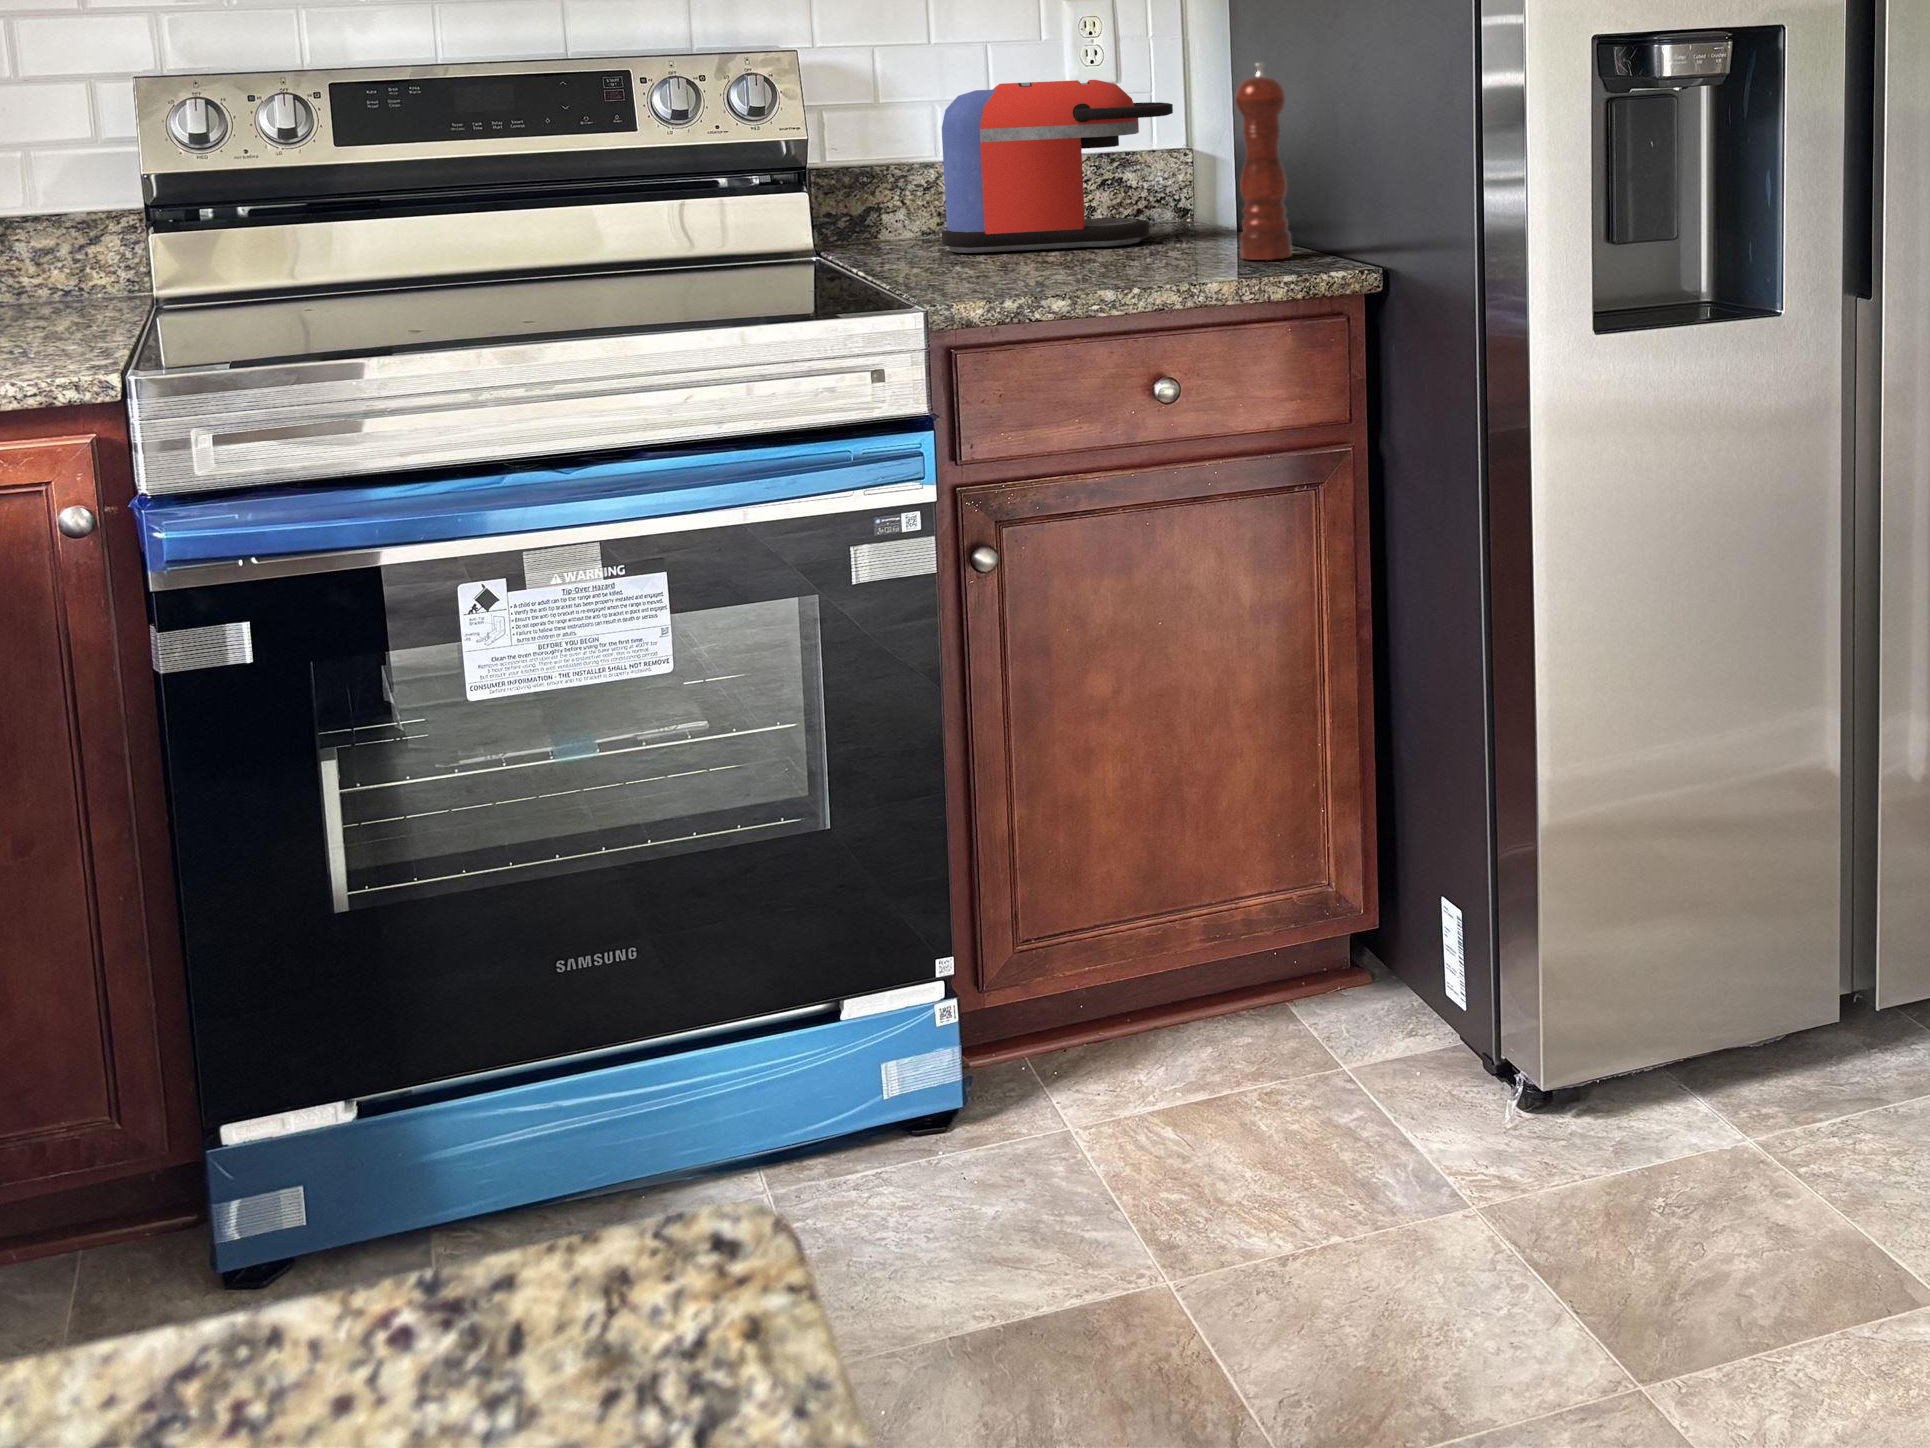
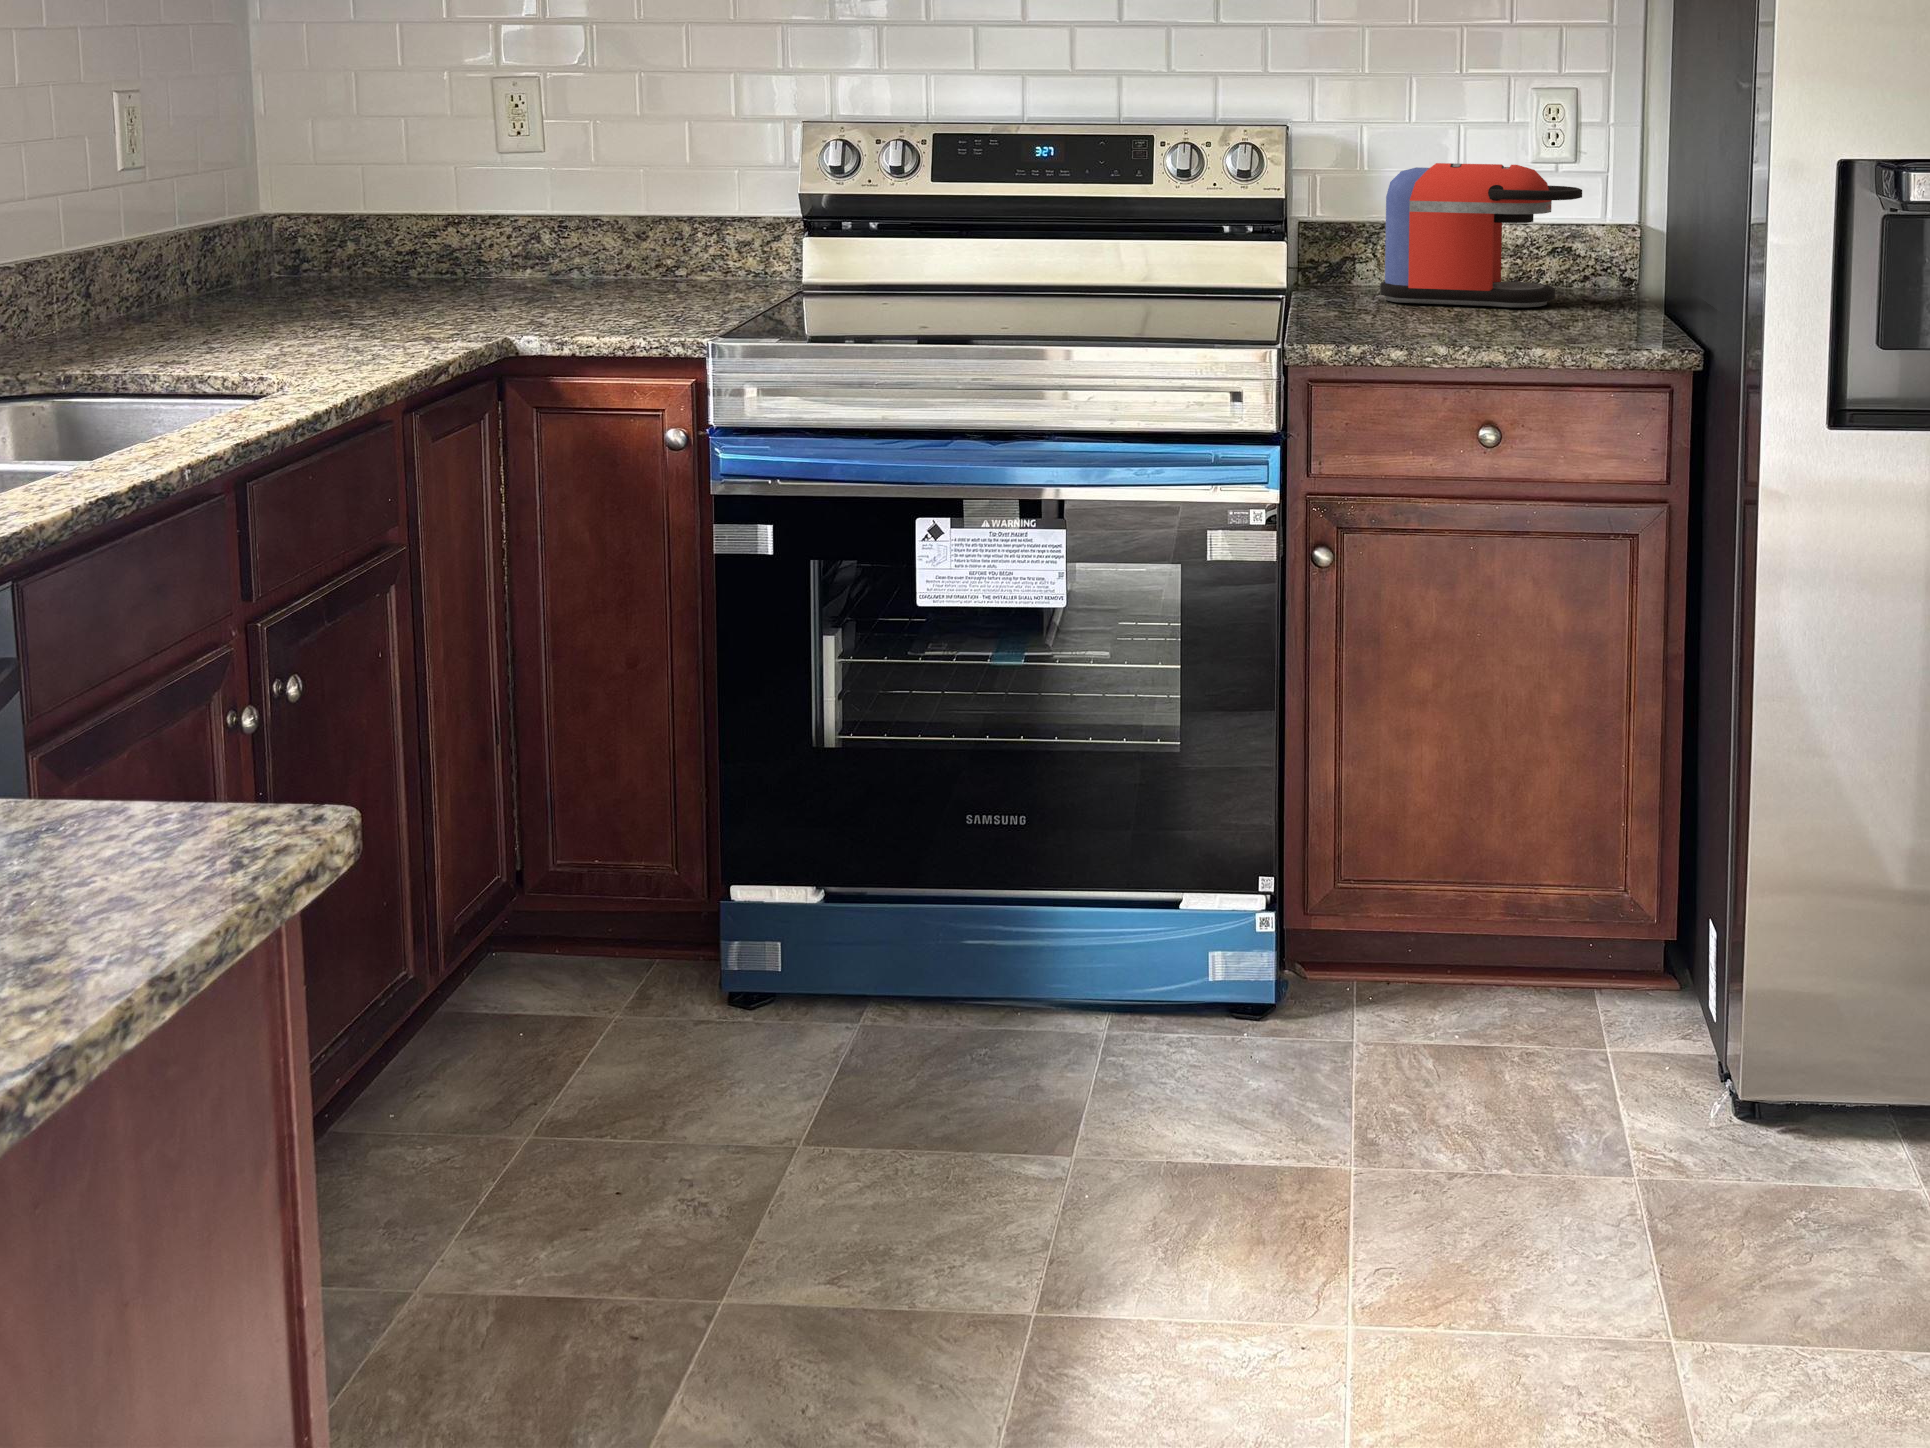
pepper mill: present [1236,63,1292,260] -> none [1594,162,1643,334]

